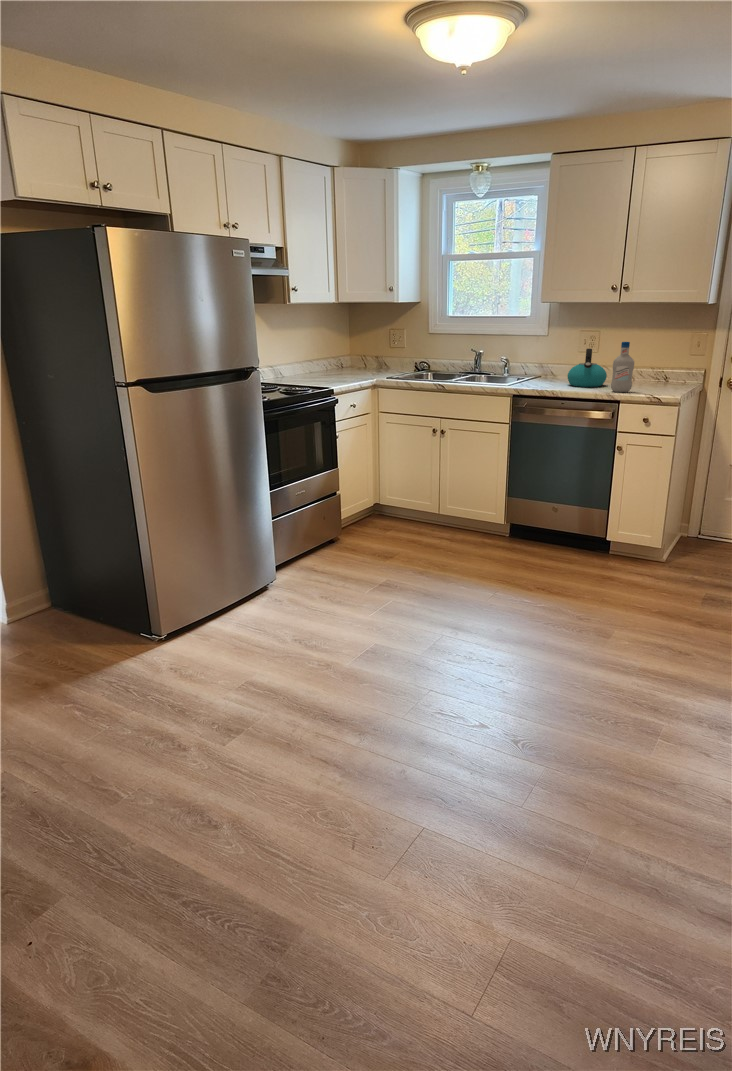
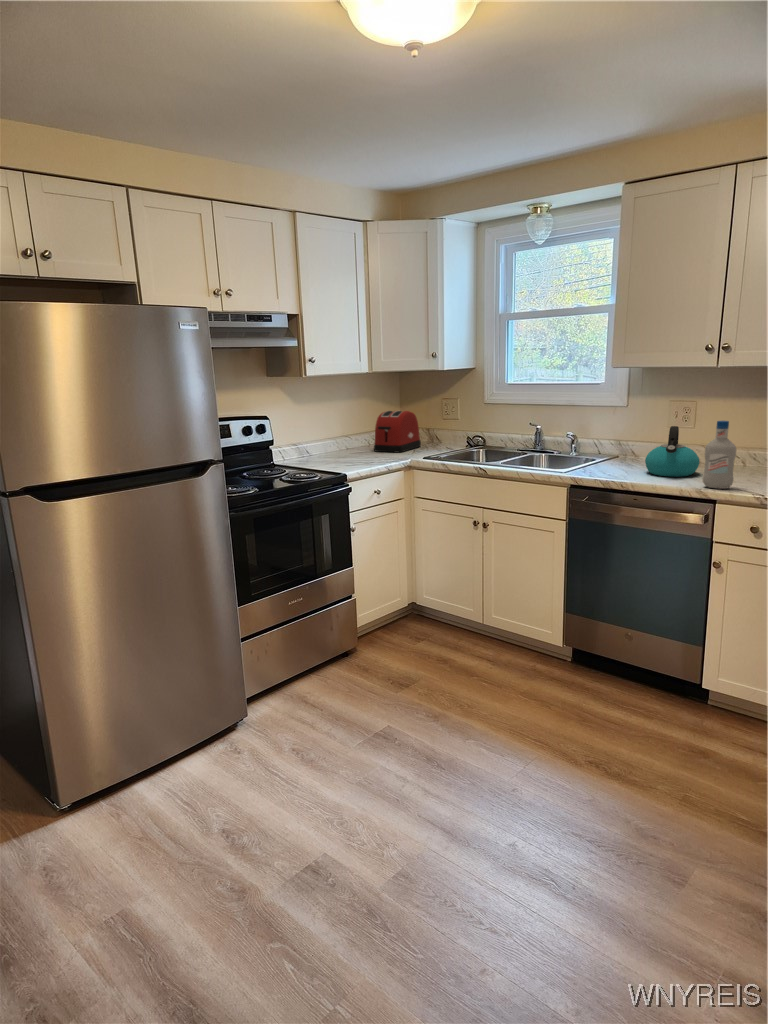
toaster: none [336,339,374,376] -> present [374,411,421,452]

